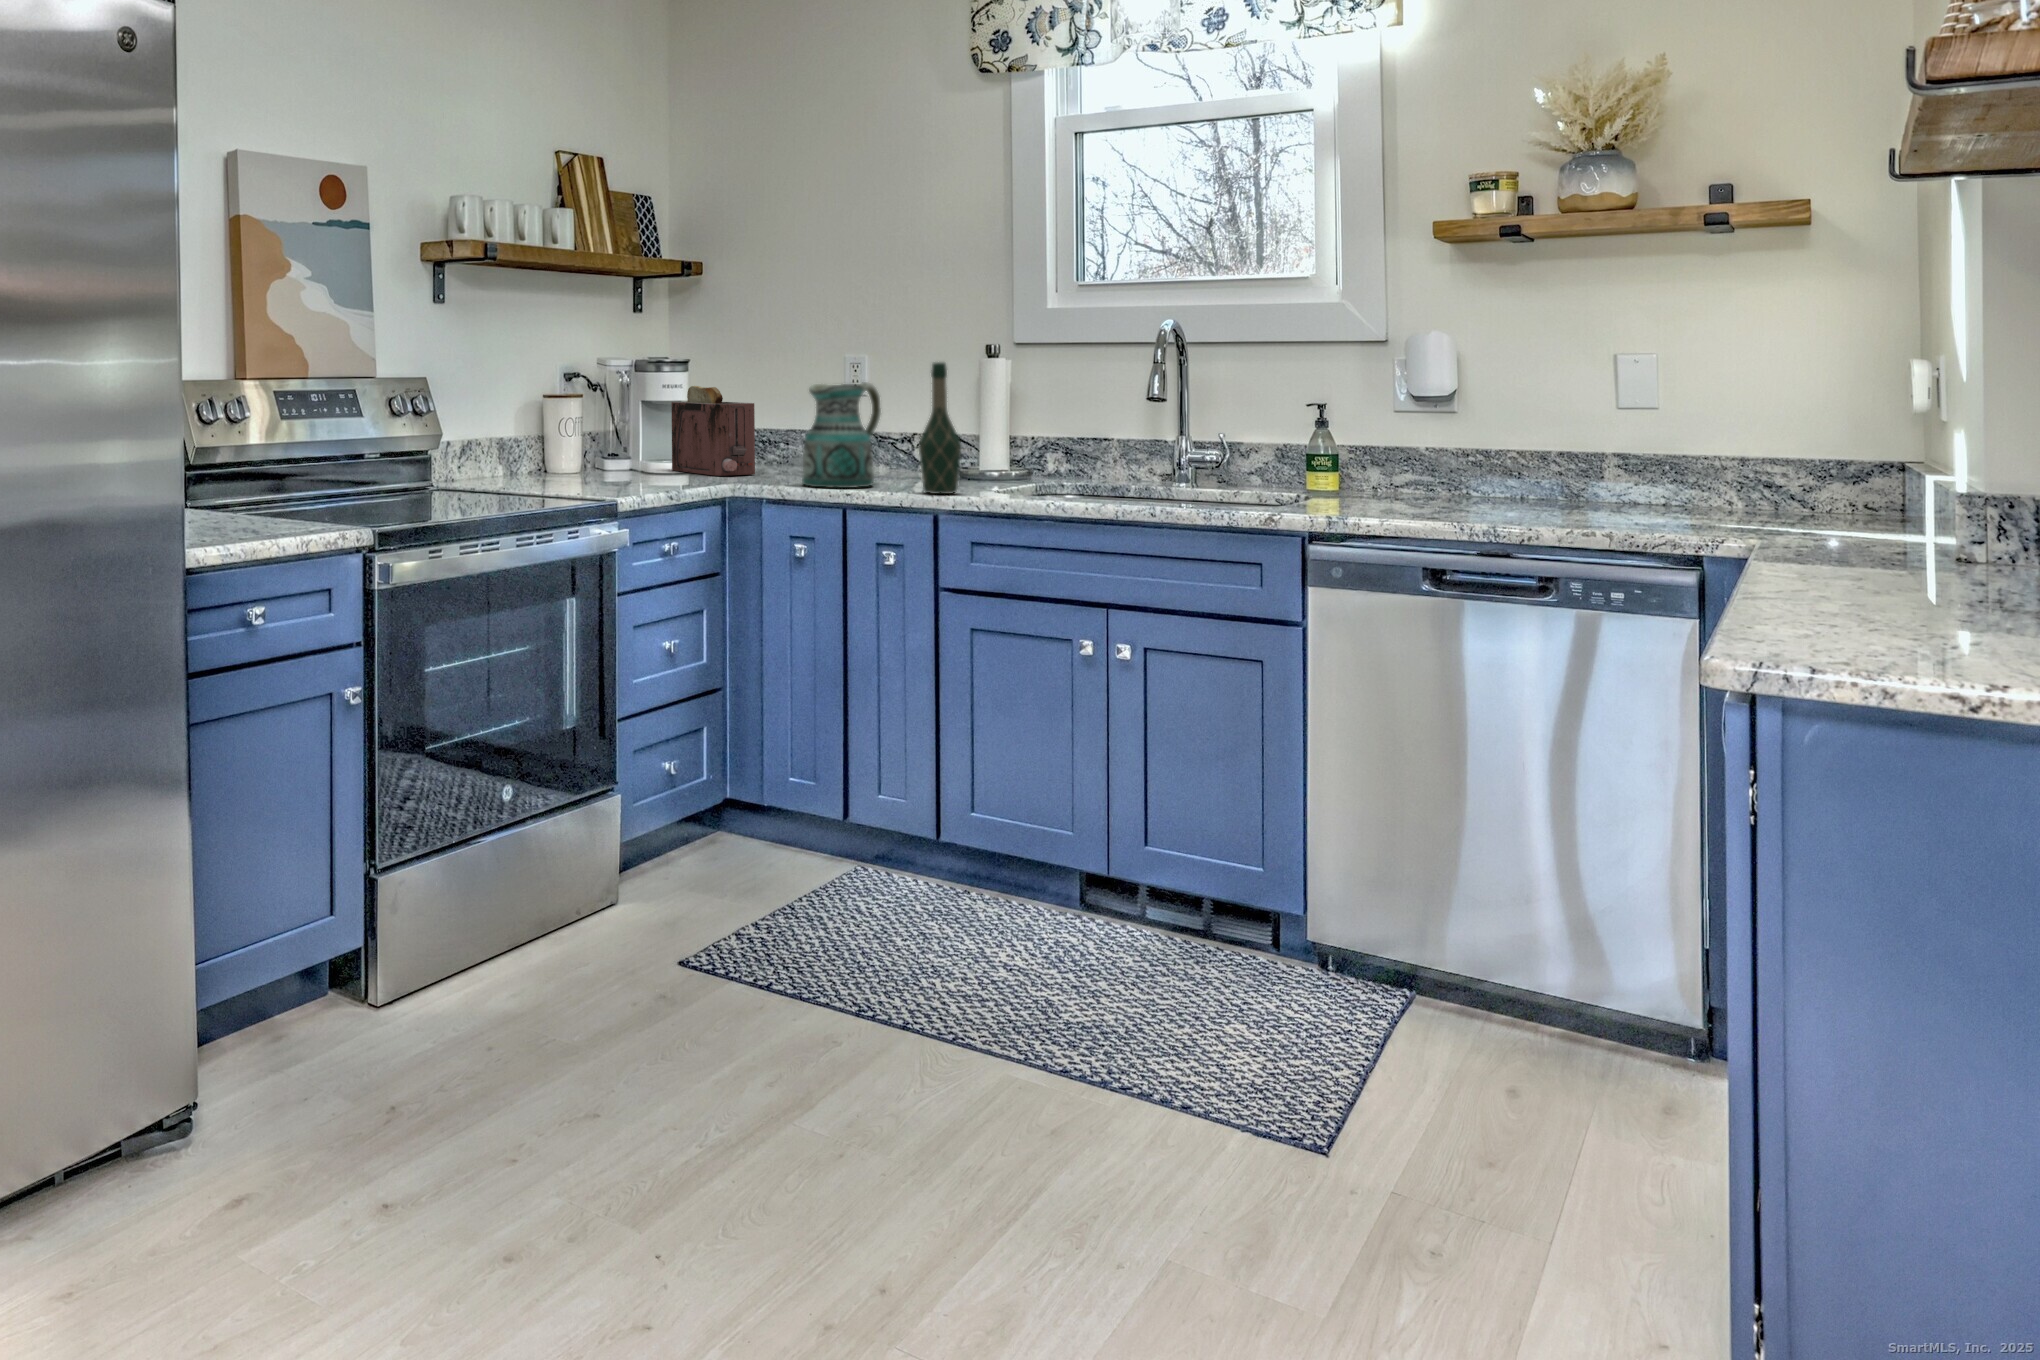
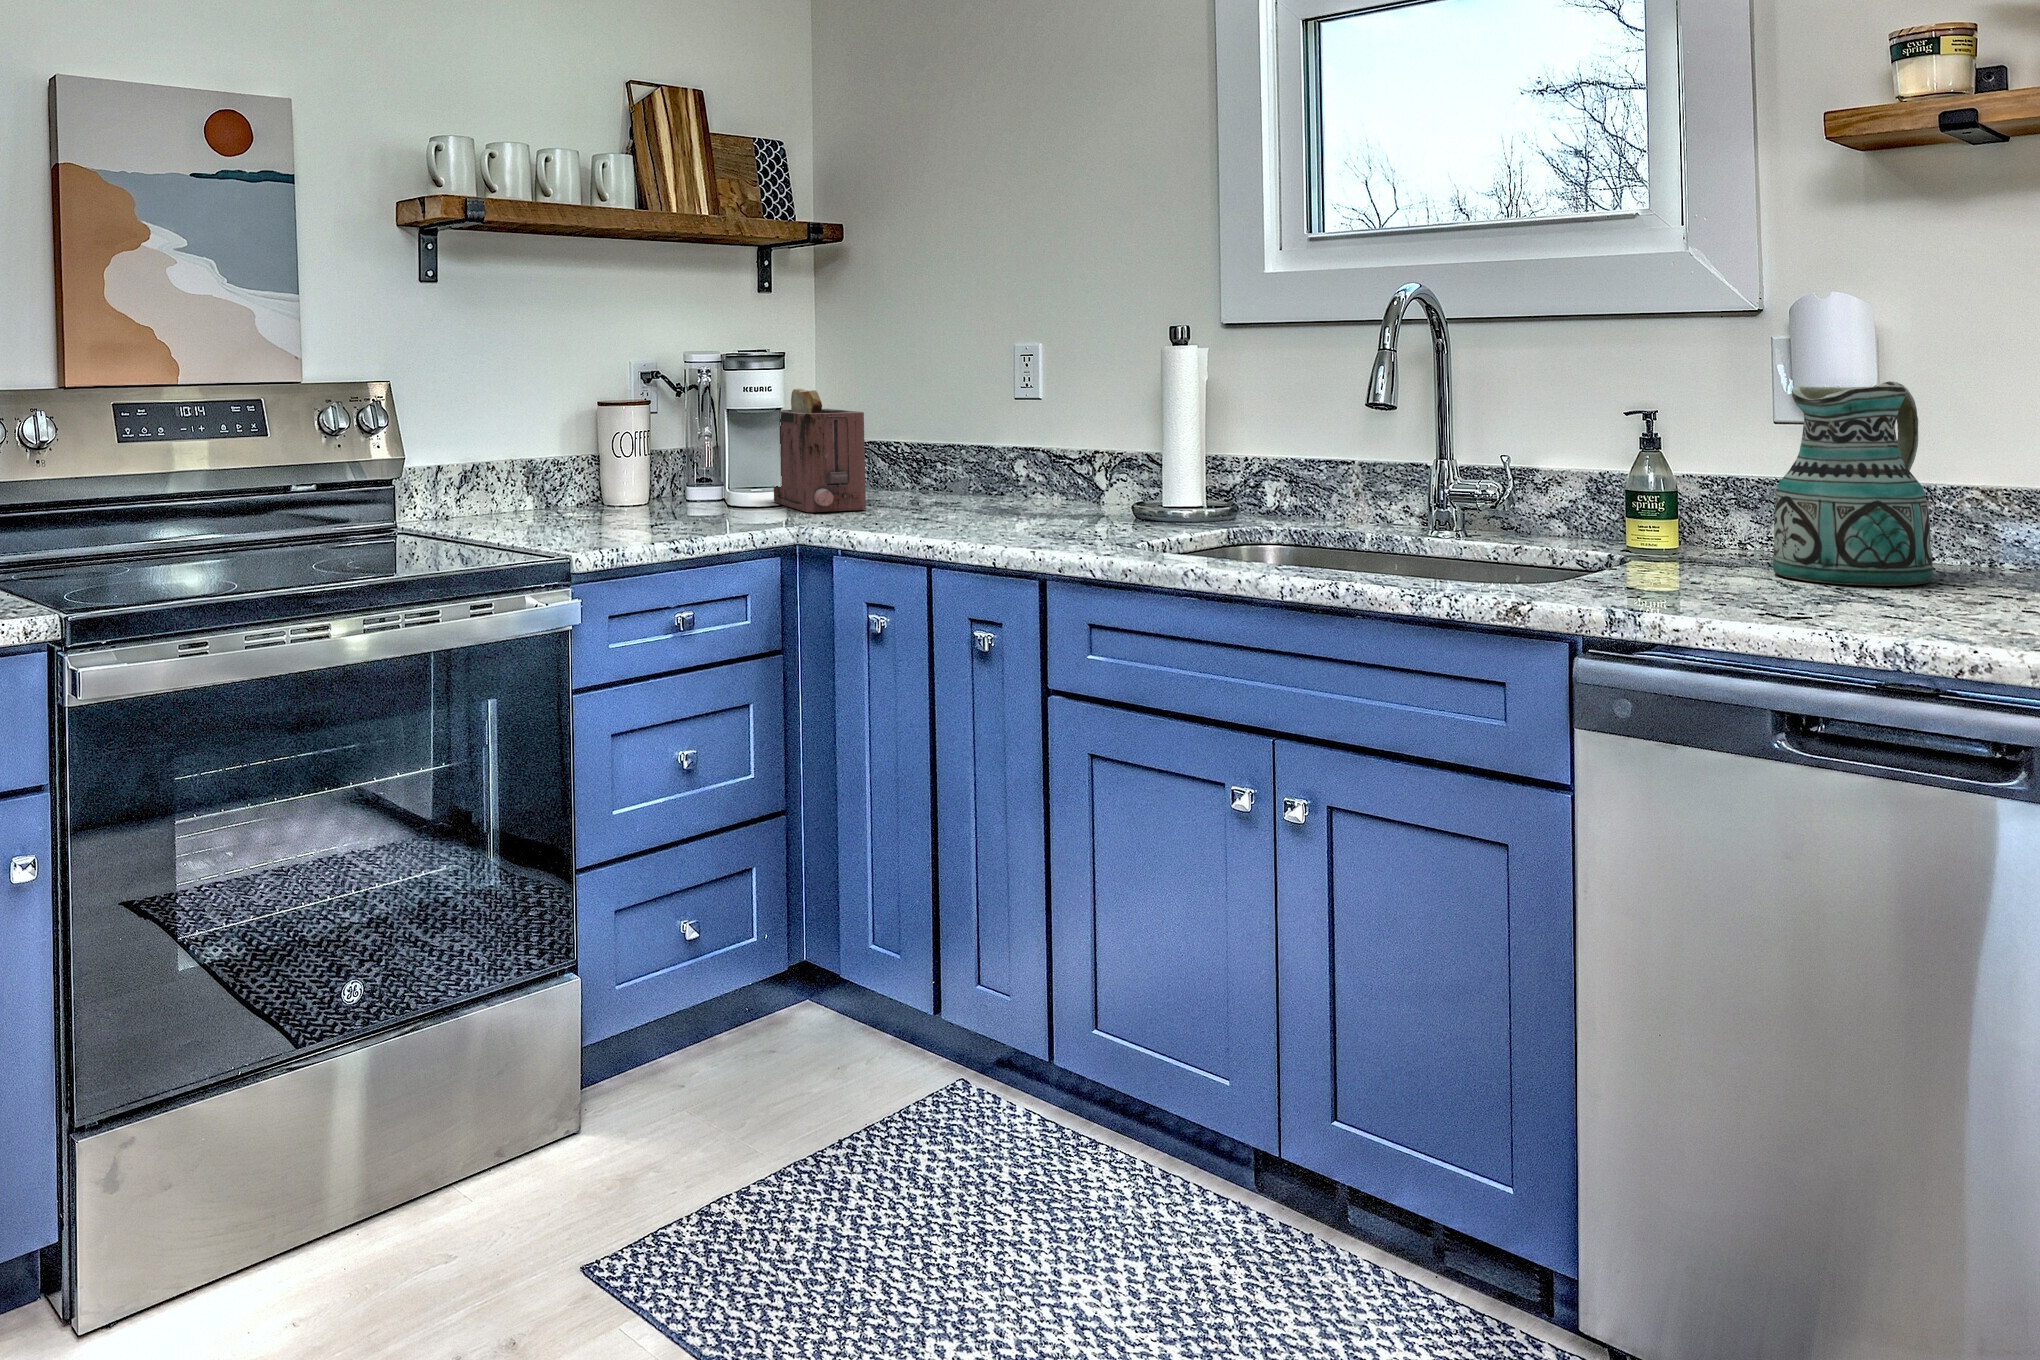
wine bottle: present [919,362,961,494] -> none [1020,353,1083,549]
ceramic pitcher: present [802,382,881,488] -> present [1773,381,1933,586]

